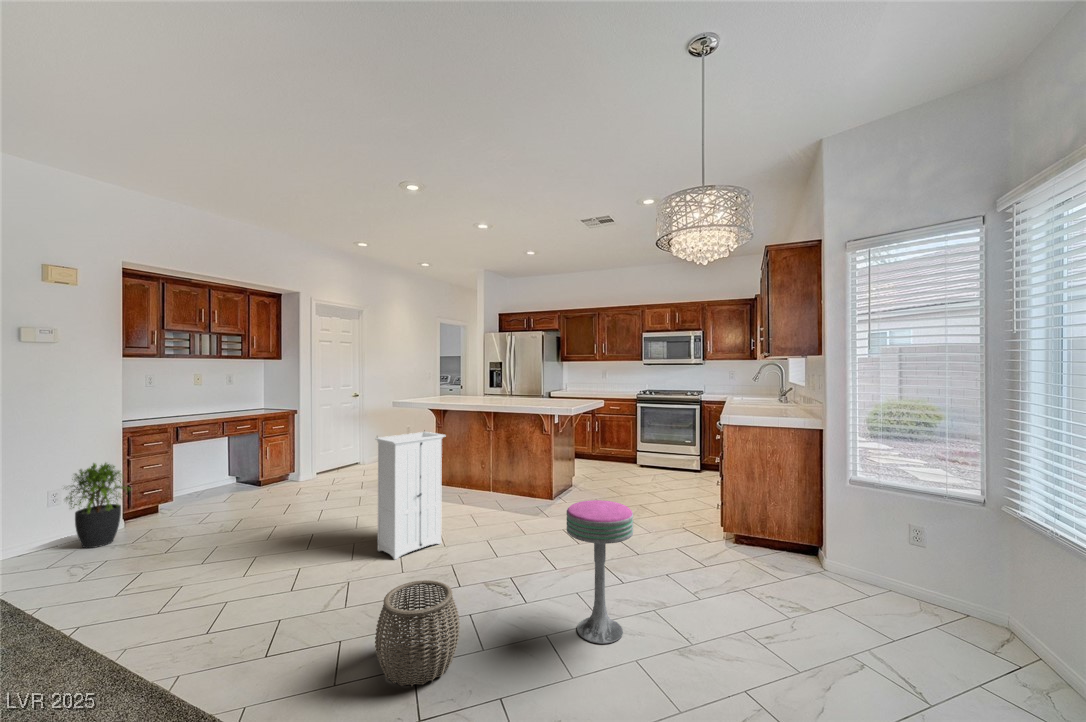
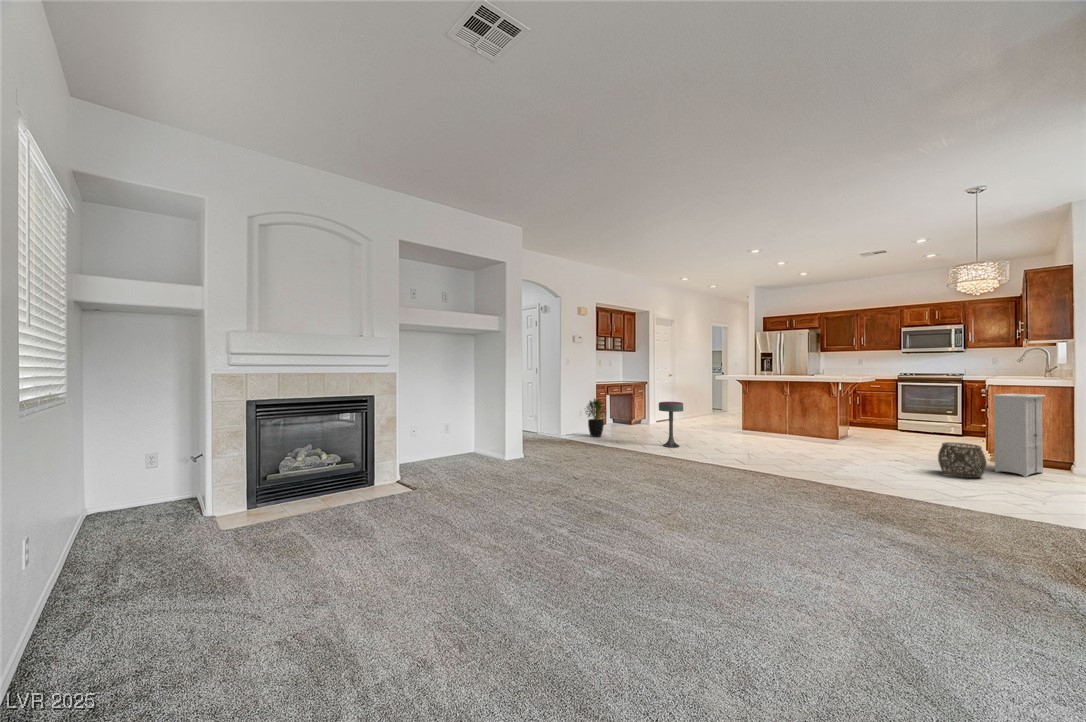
storage cabinet: present [375,432,446,560] -> present [993,394,1045,477]
bar stool: present [567,500,633,644] -> present [659,402,683,447]
woven basket: present [375,580,460,686] -> present [938,442,986,478]

